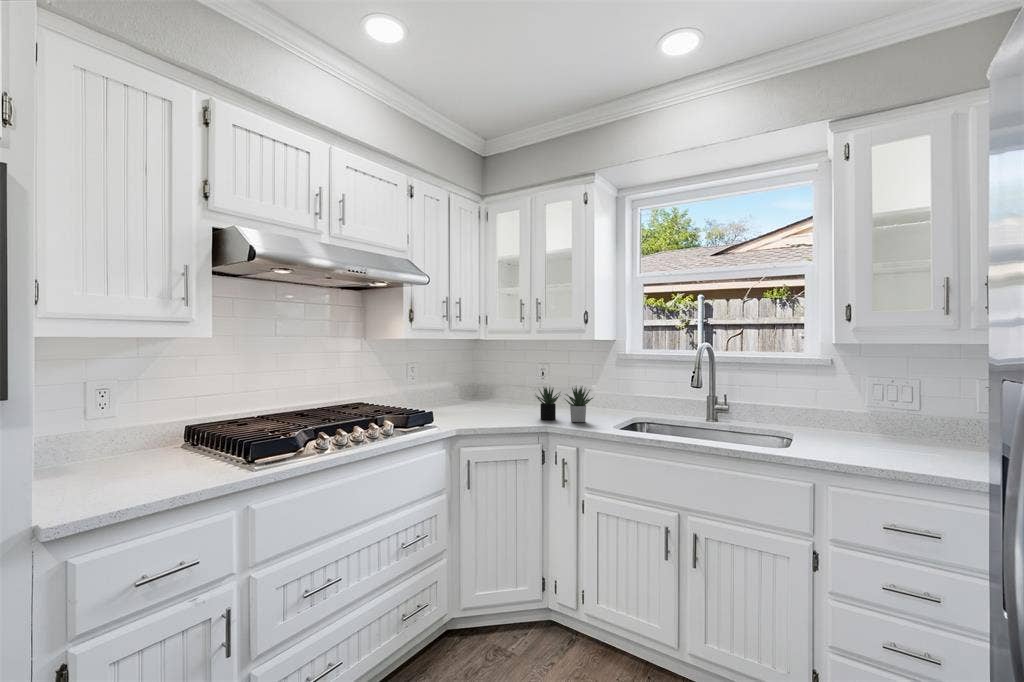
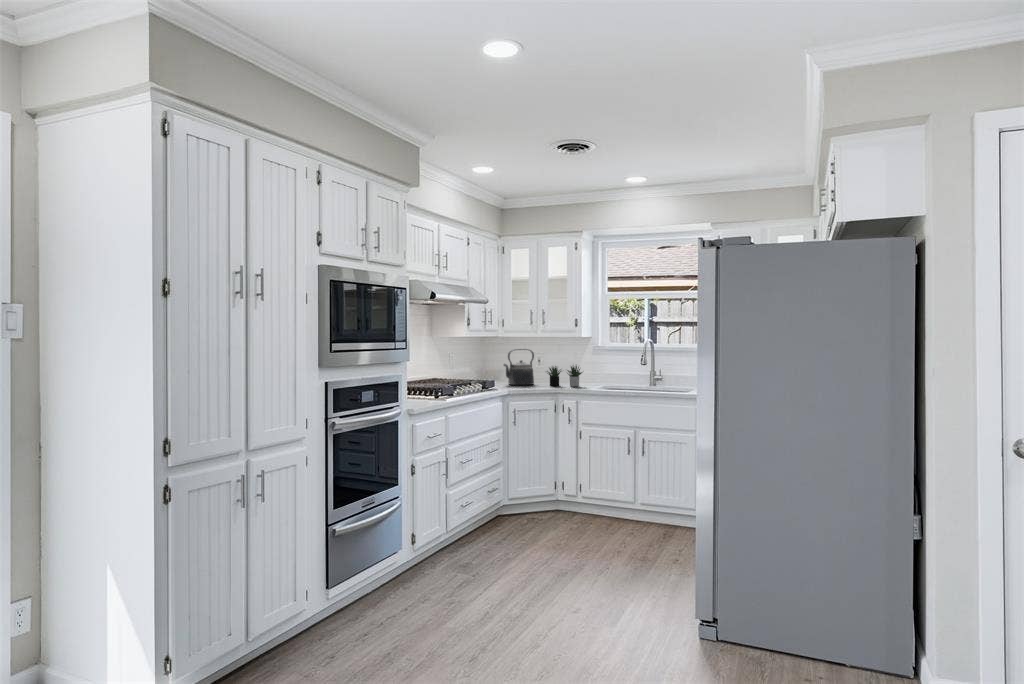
kettle: none [473,361,522,416] -> present [504,349,534,385]

